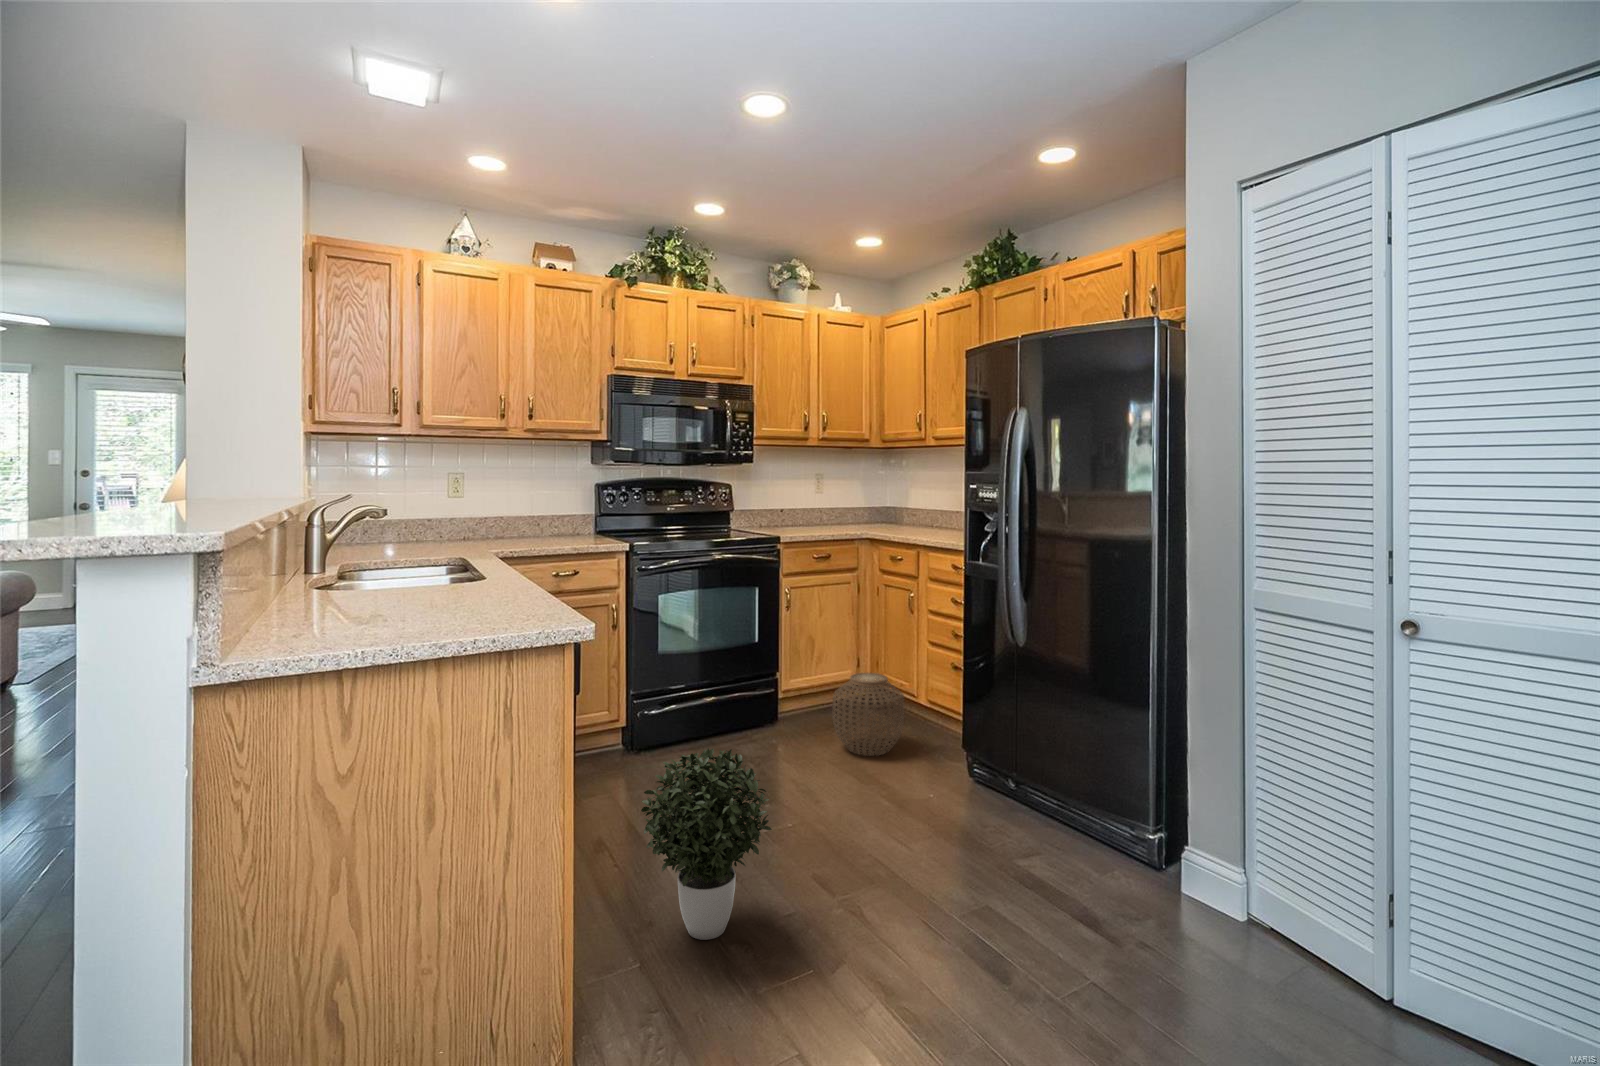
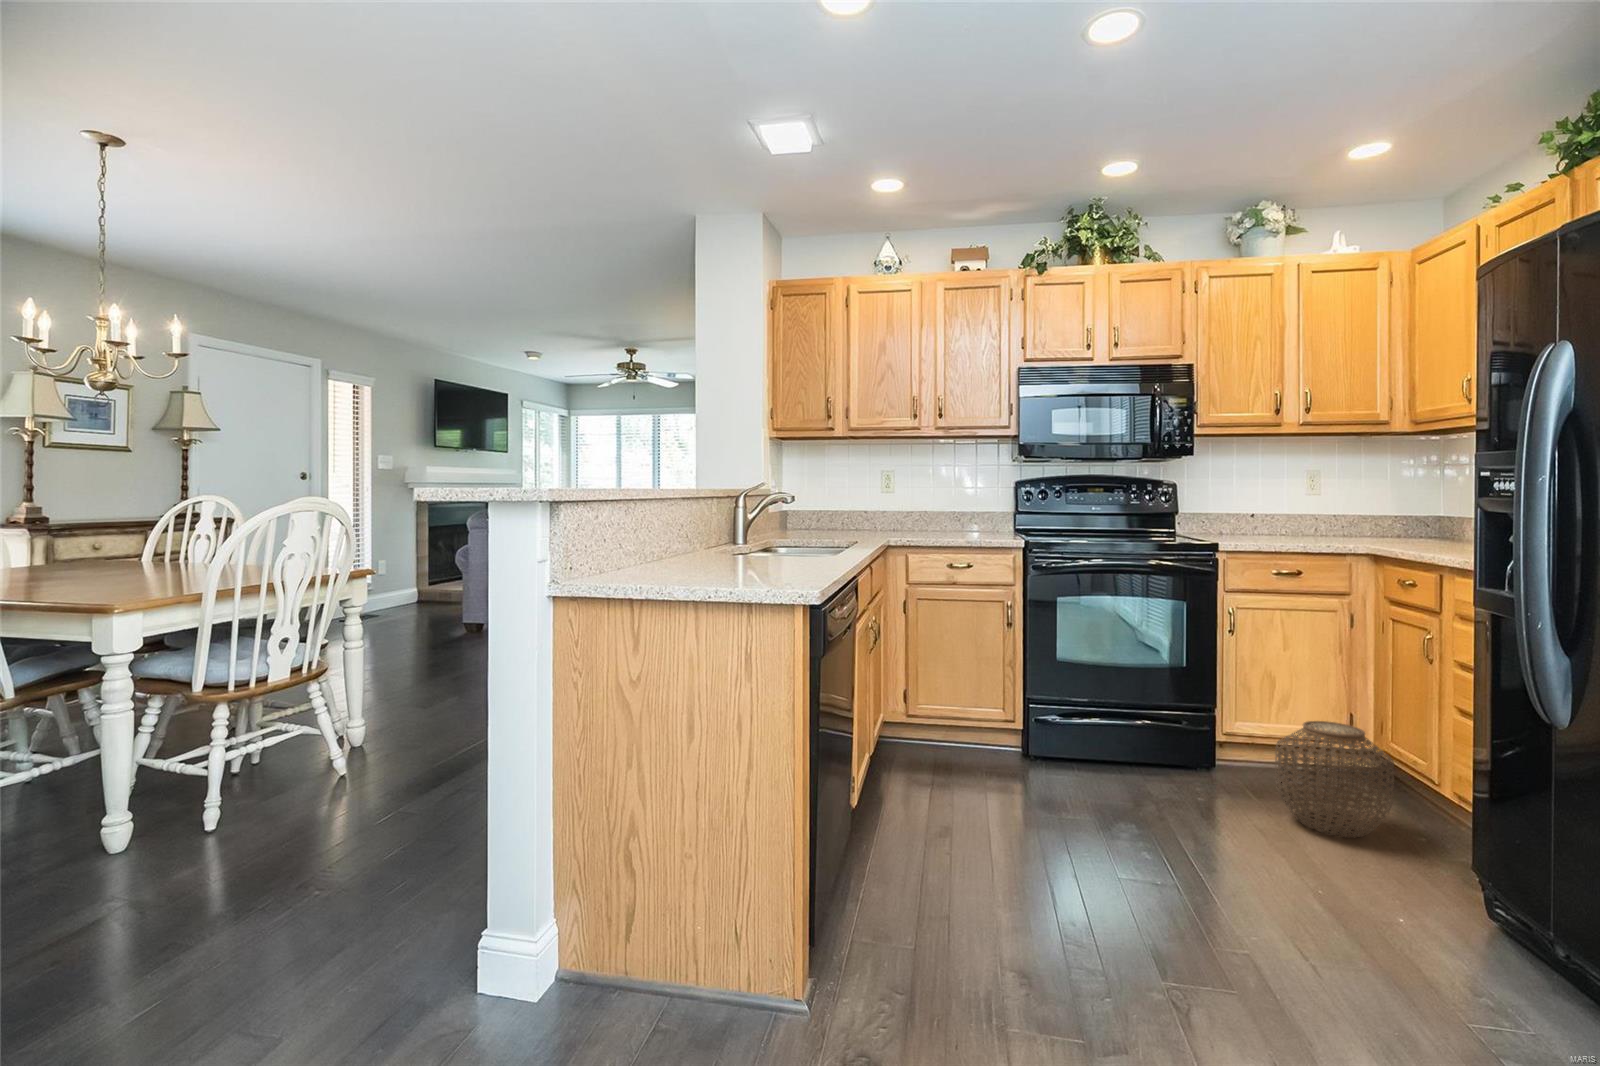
potted plant: present [641,748,772,940] -> none [930,743,1076,956]

